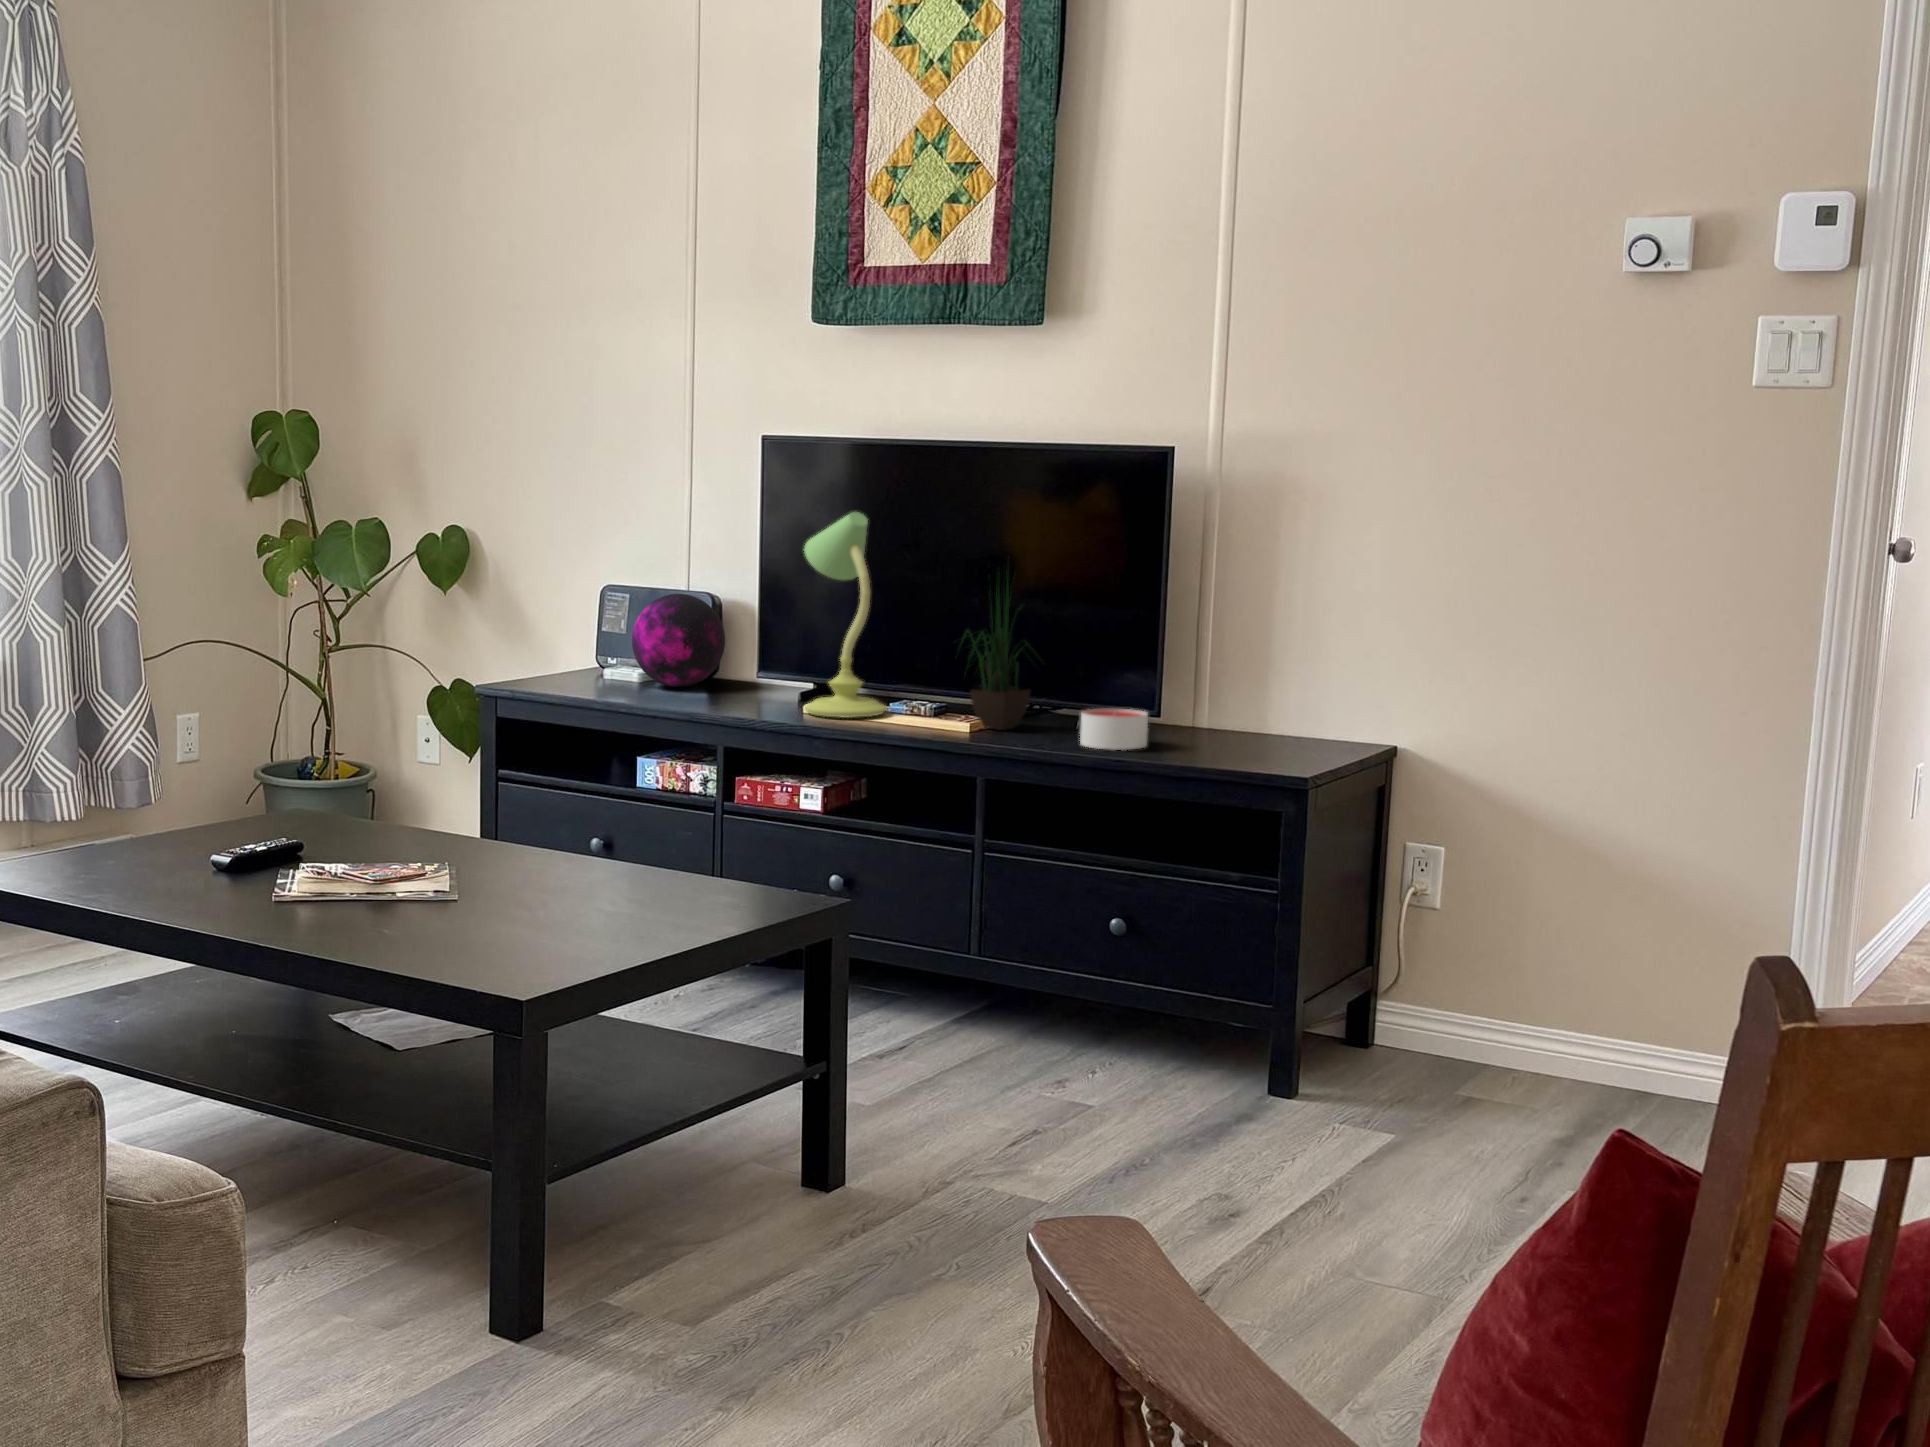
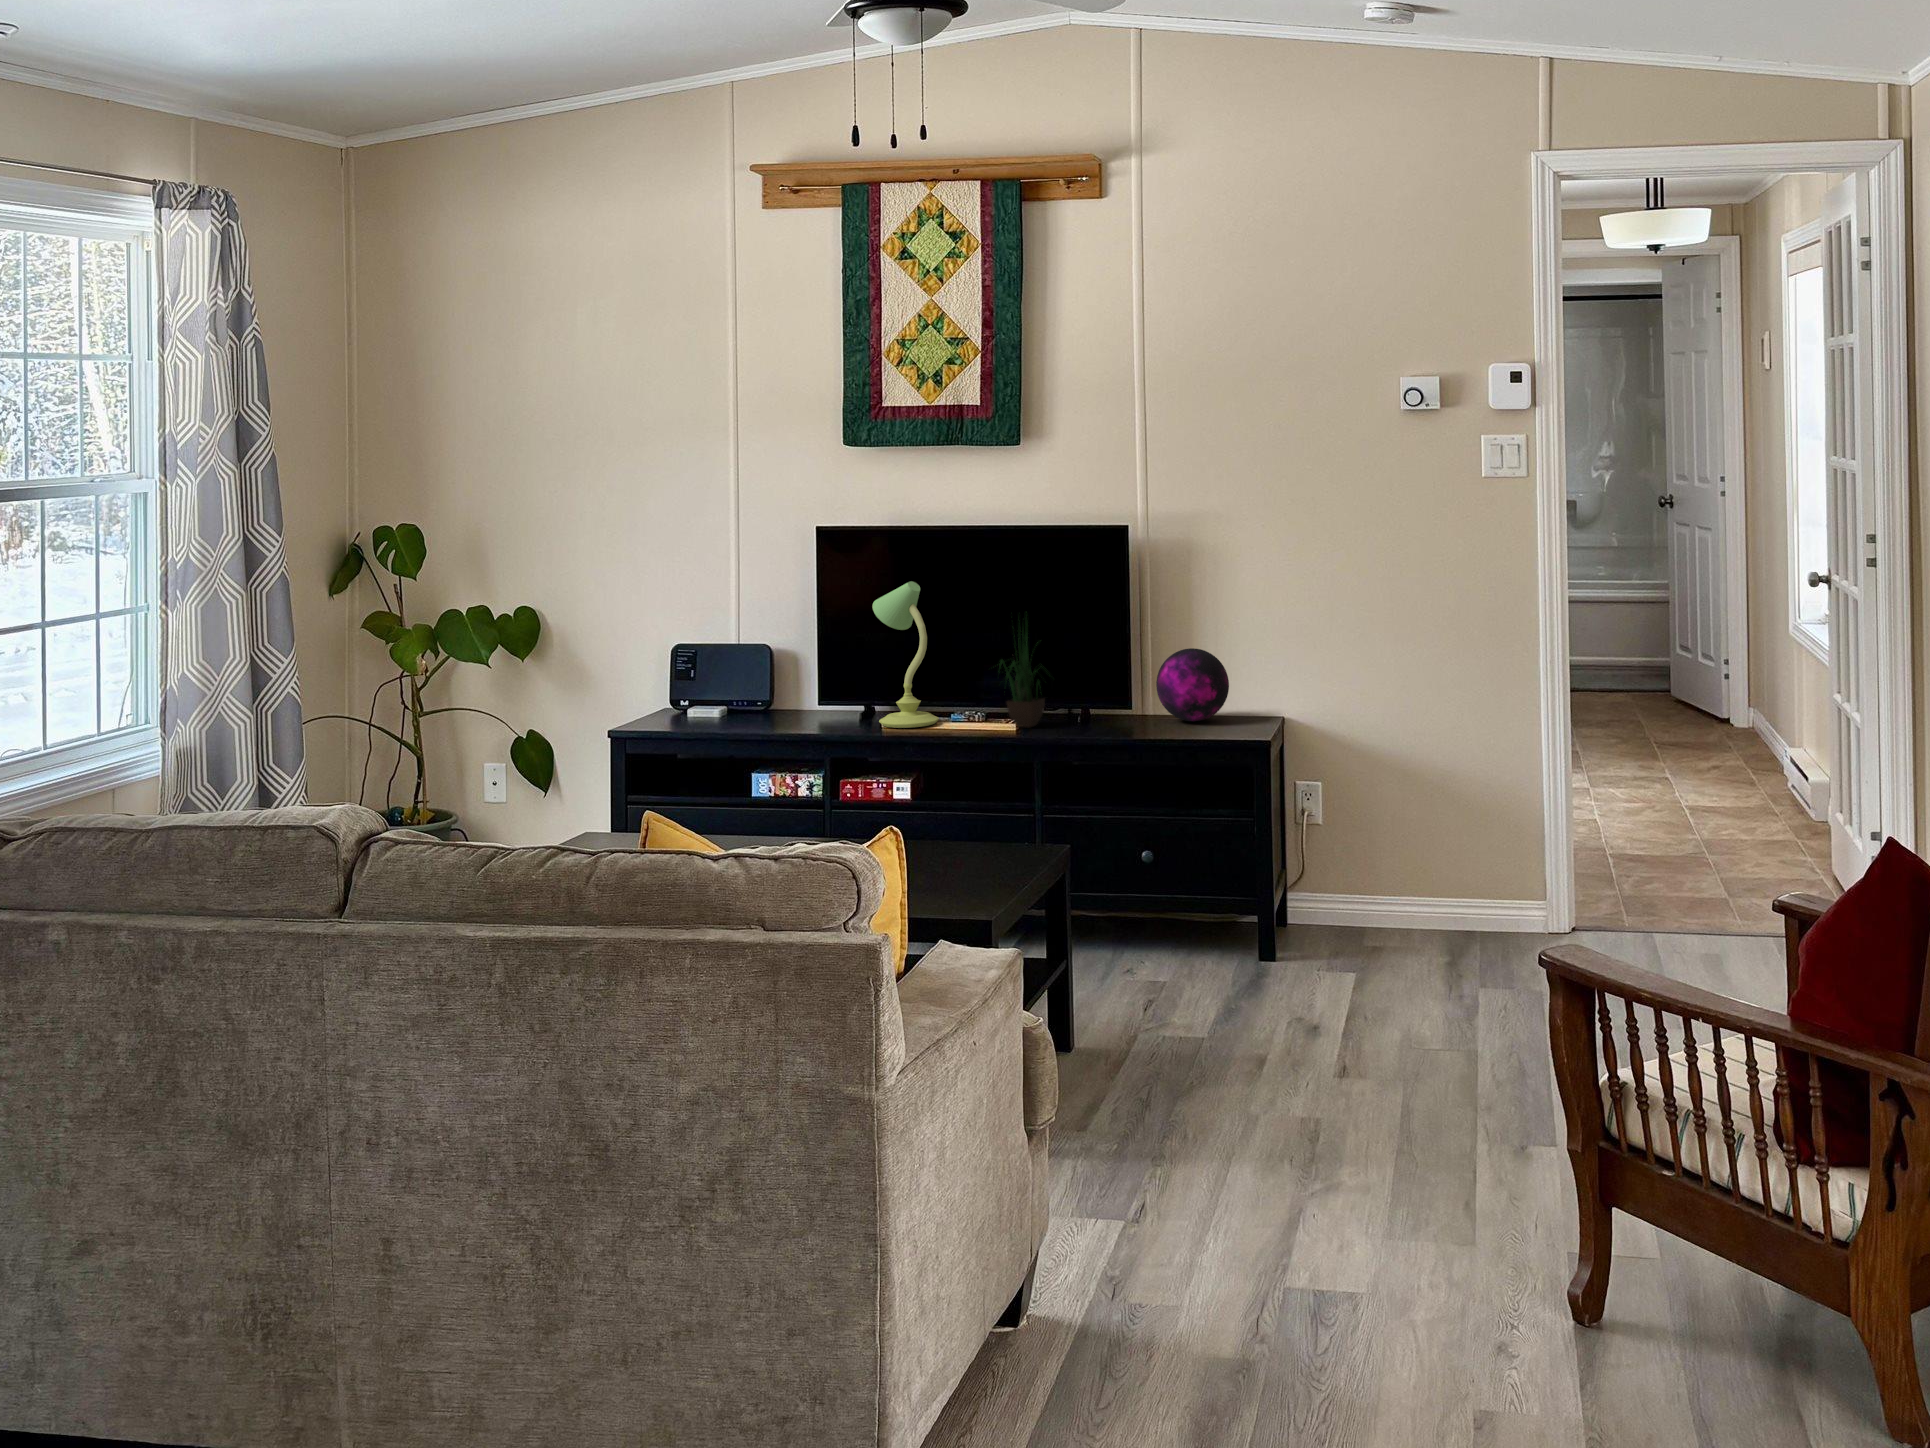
decorative orb: present [632,594,725,687] -> present [1156,648,1229,721]
candle: present [1080,708,1148,750] -> none [1092,707,1137,735]

